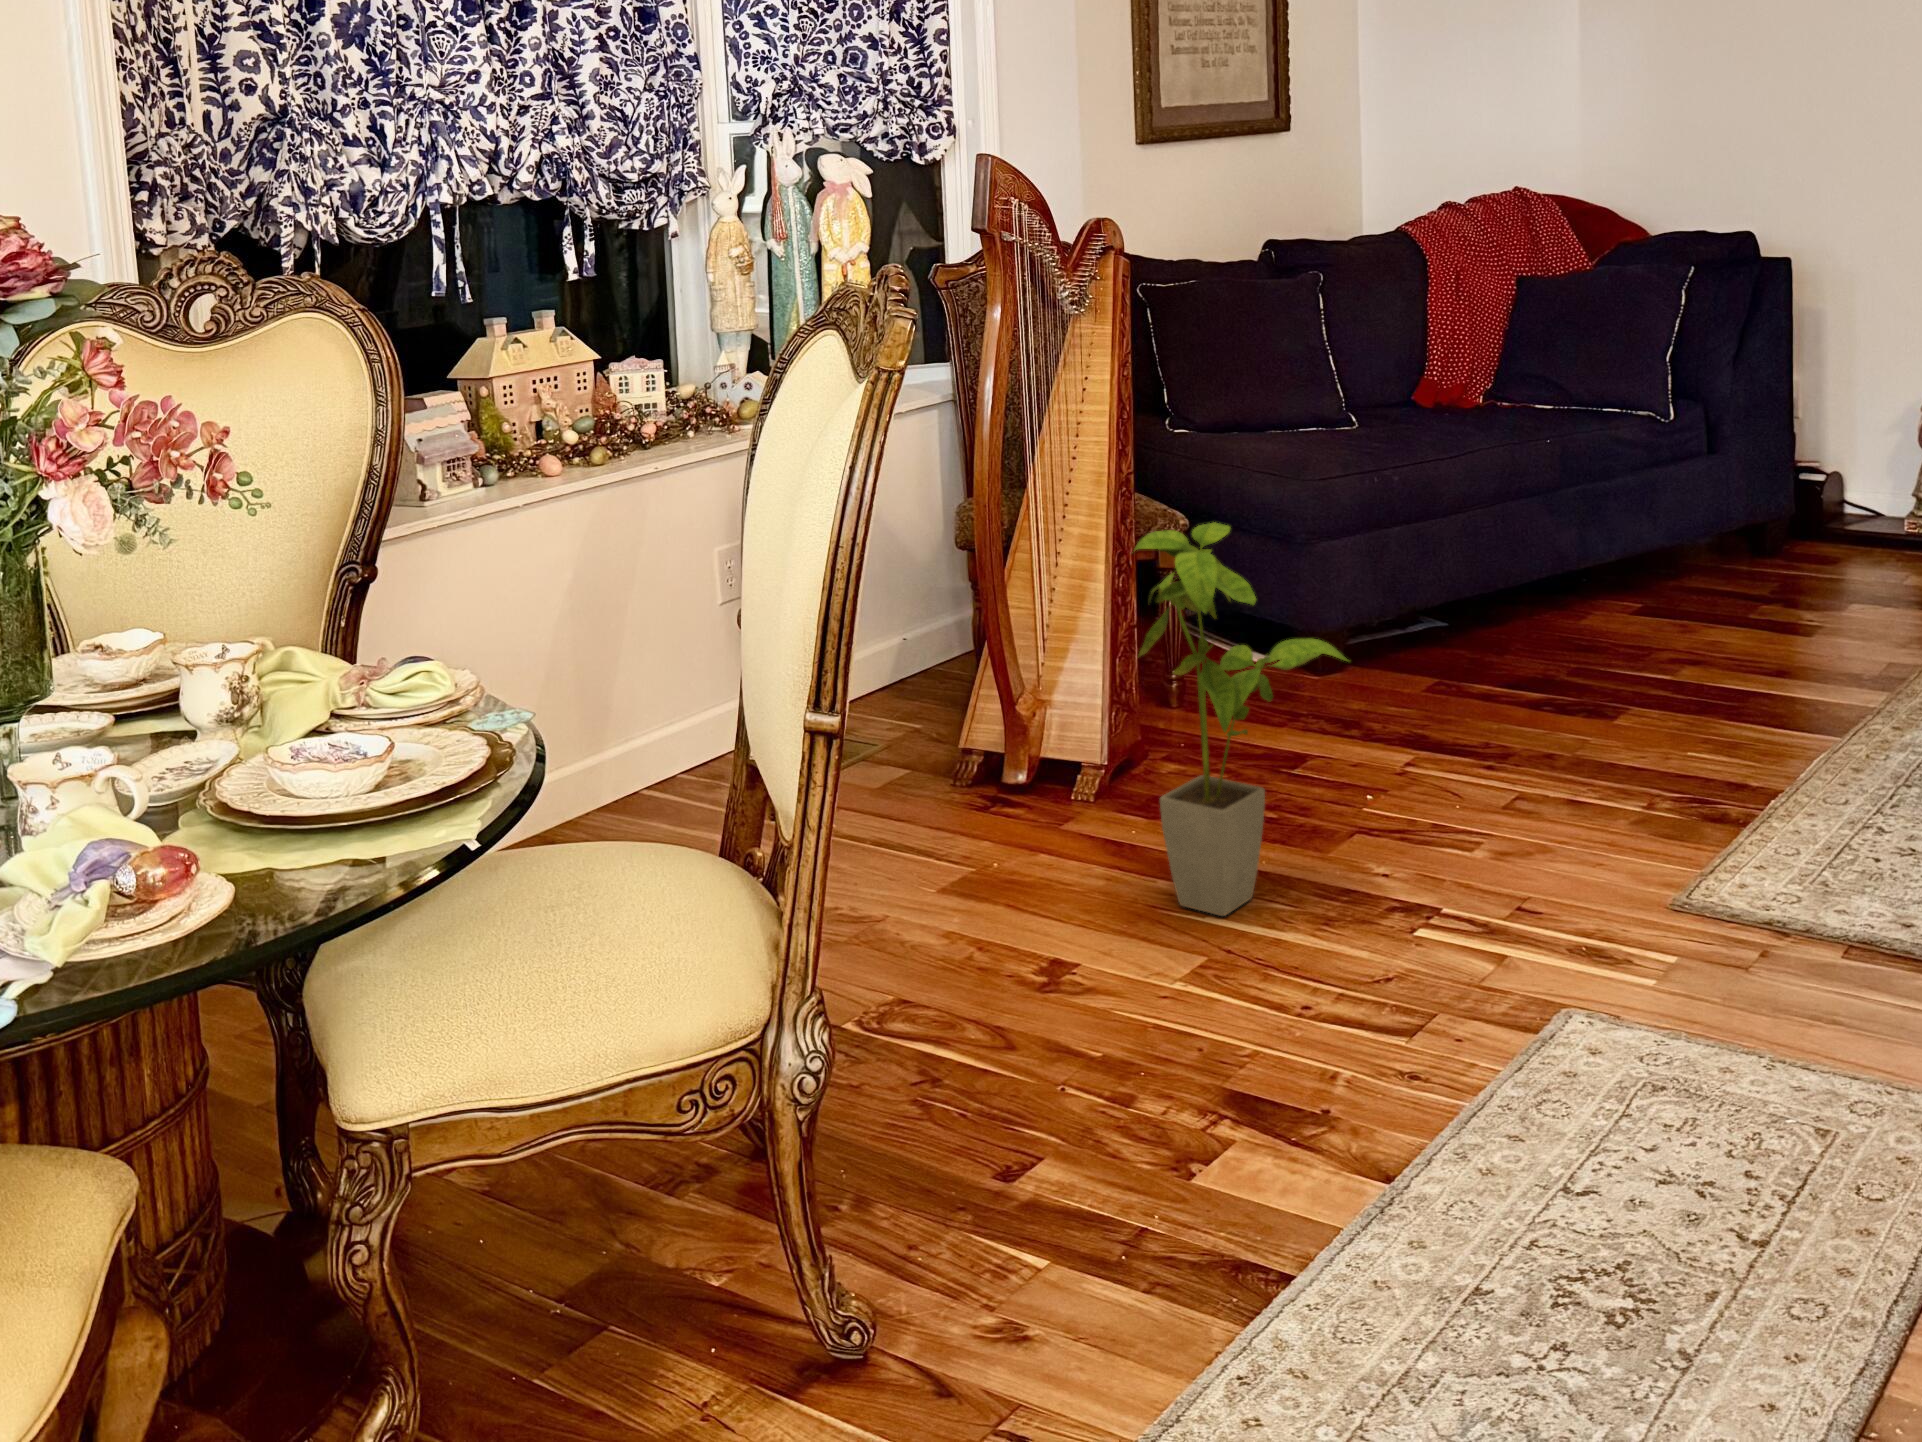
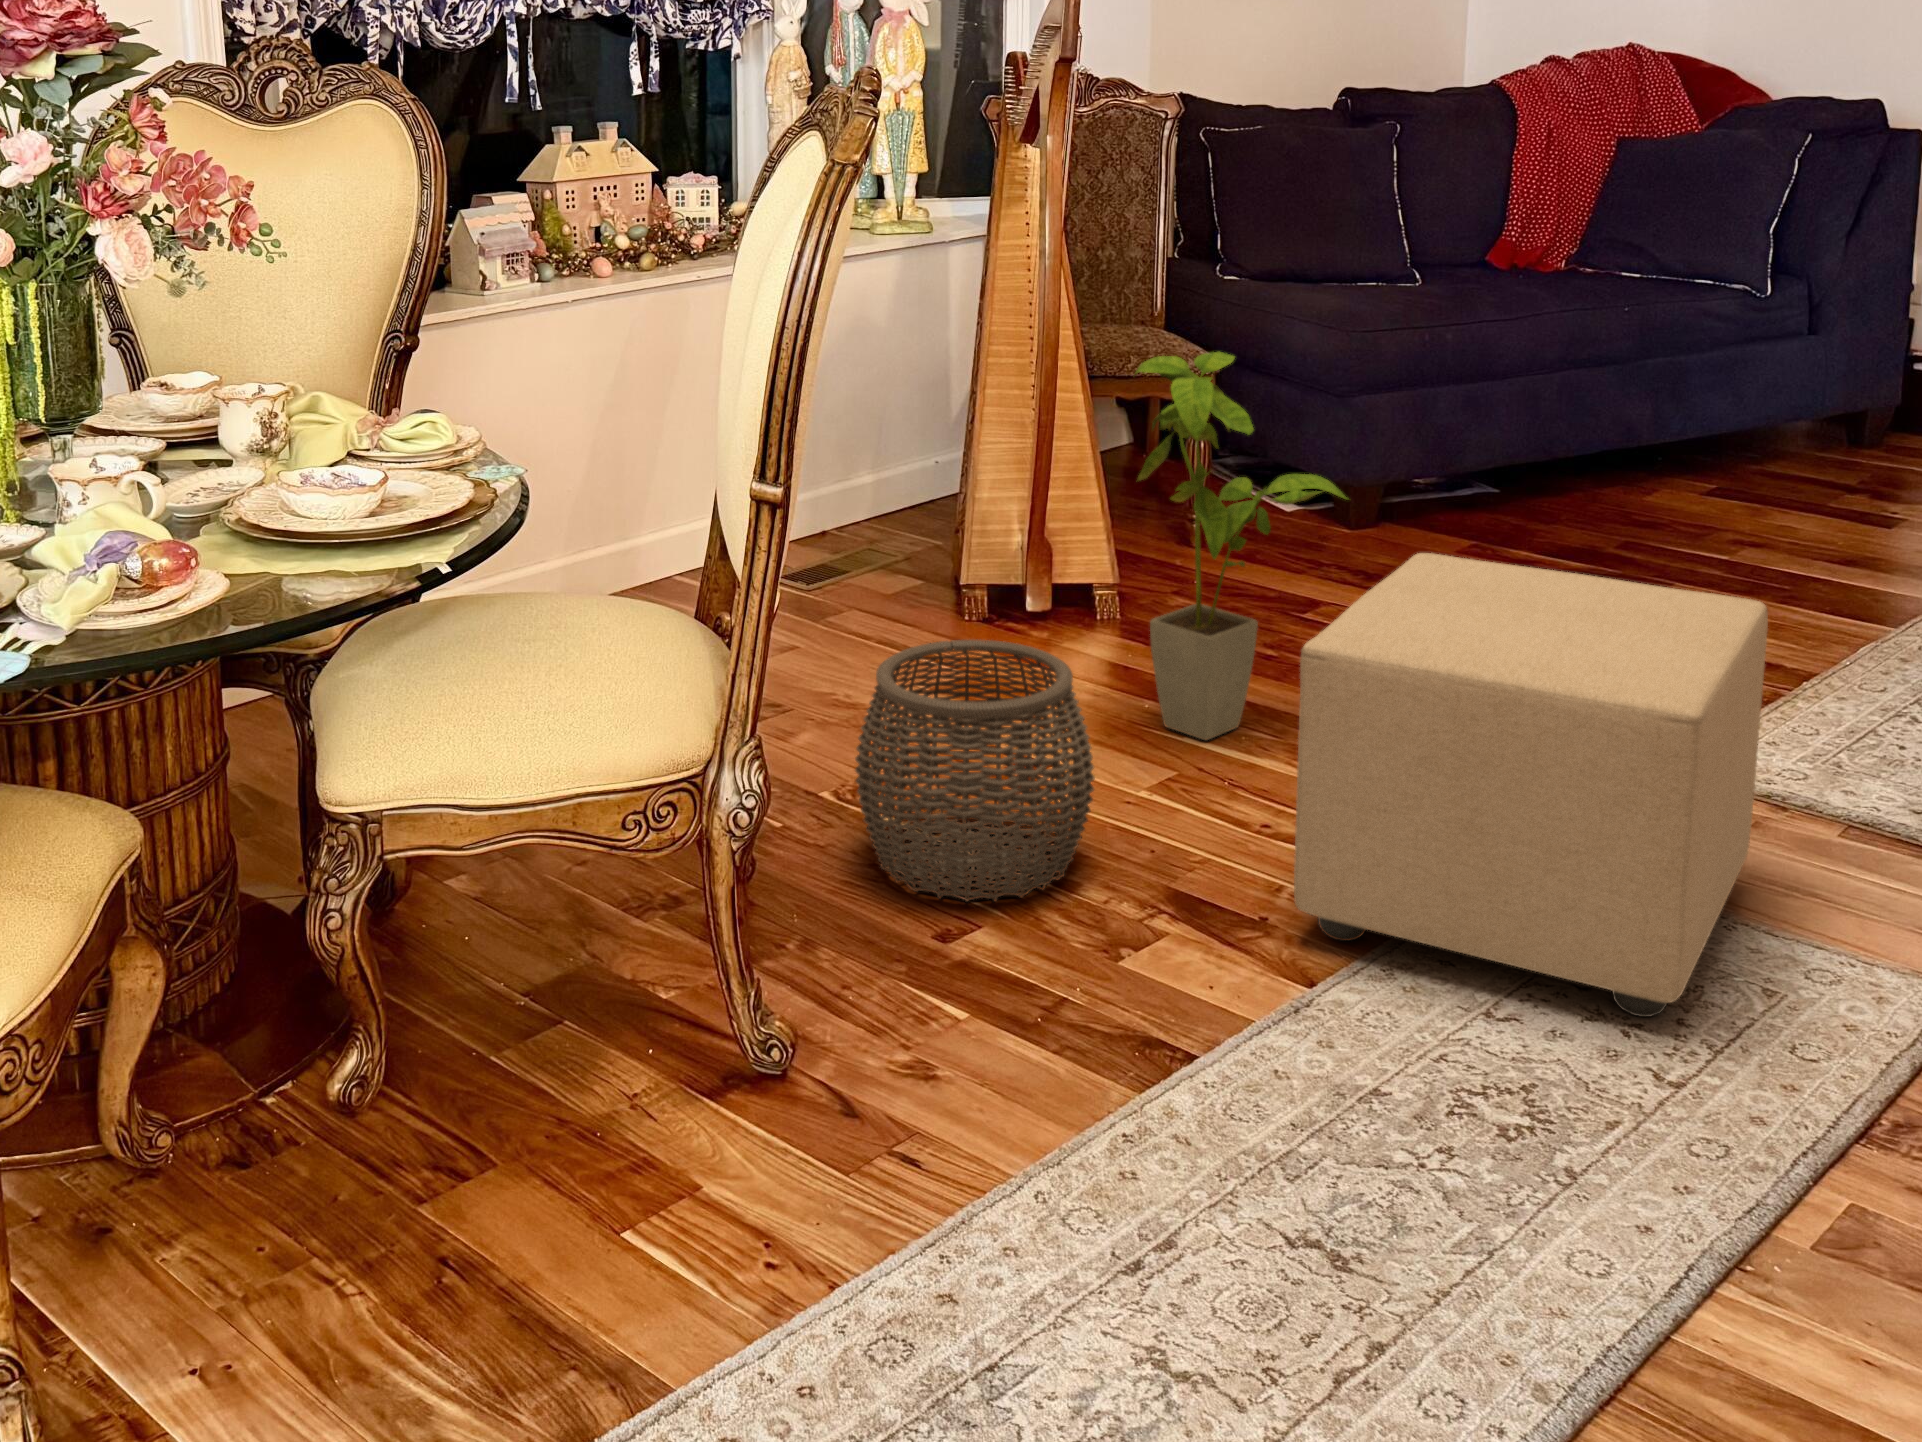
ottoman: none [1351,712,1766,1168] -> present [1294,553,1768,1017]
woven basket: none [891,841,1141,1127] -> present [855,639,1094,902]

